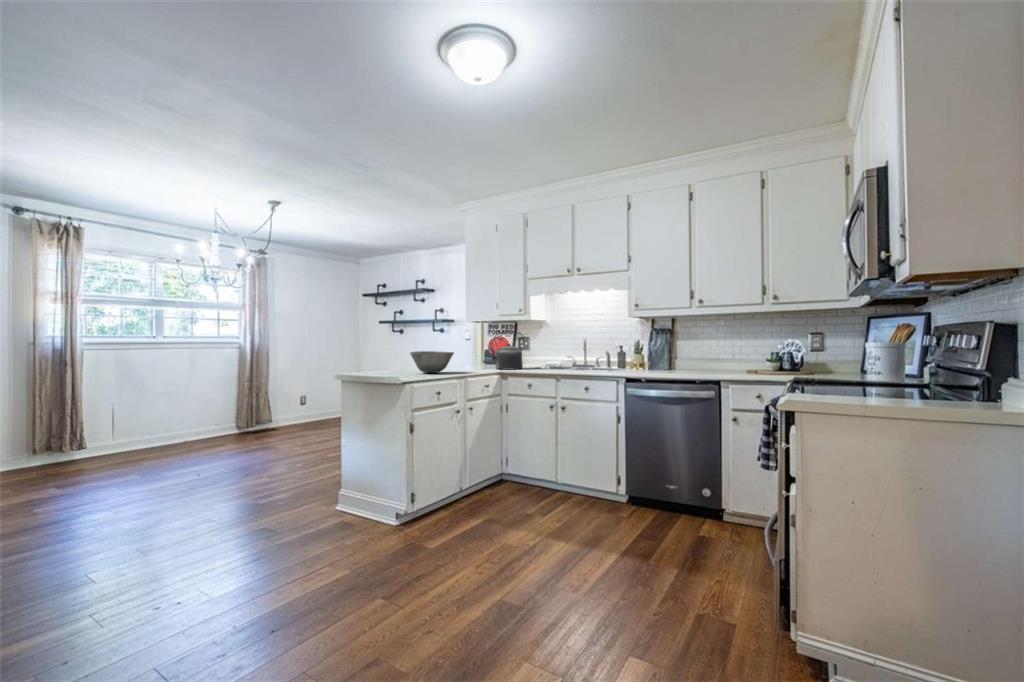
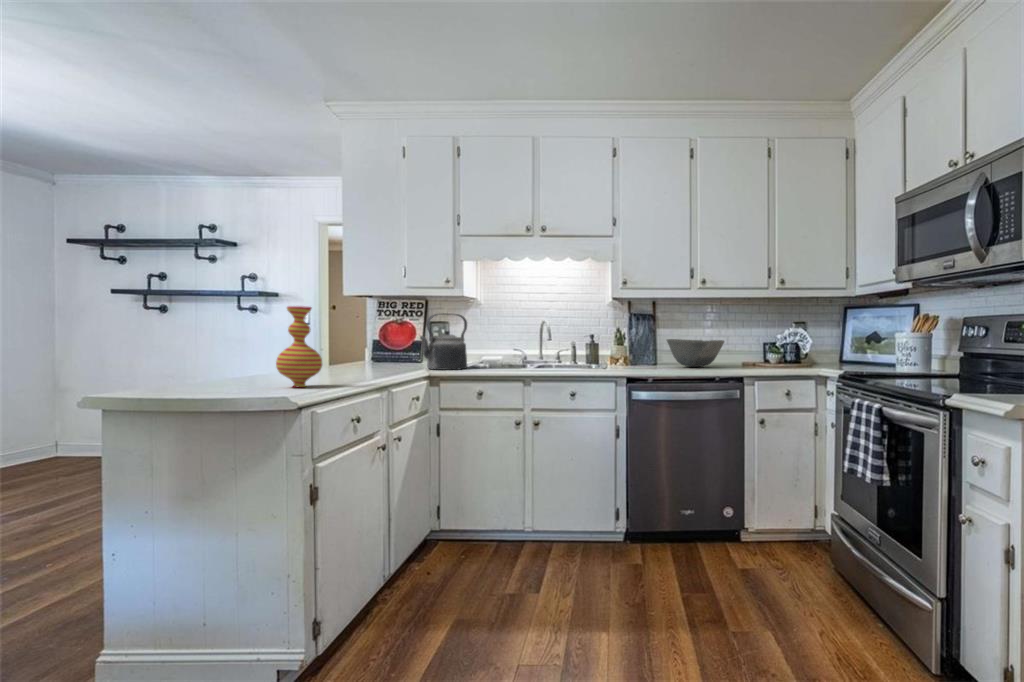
vase: none [363,329,390,377] -> present [276,306,322,387]
bowl: present [410,351,454,373] -> present [667,339,724,367]

